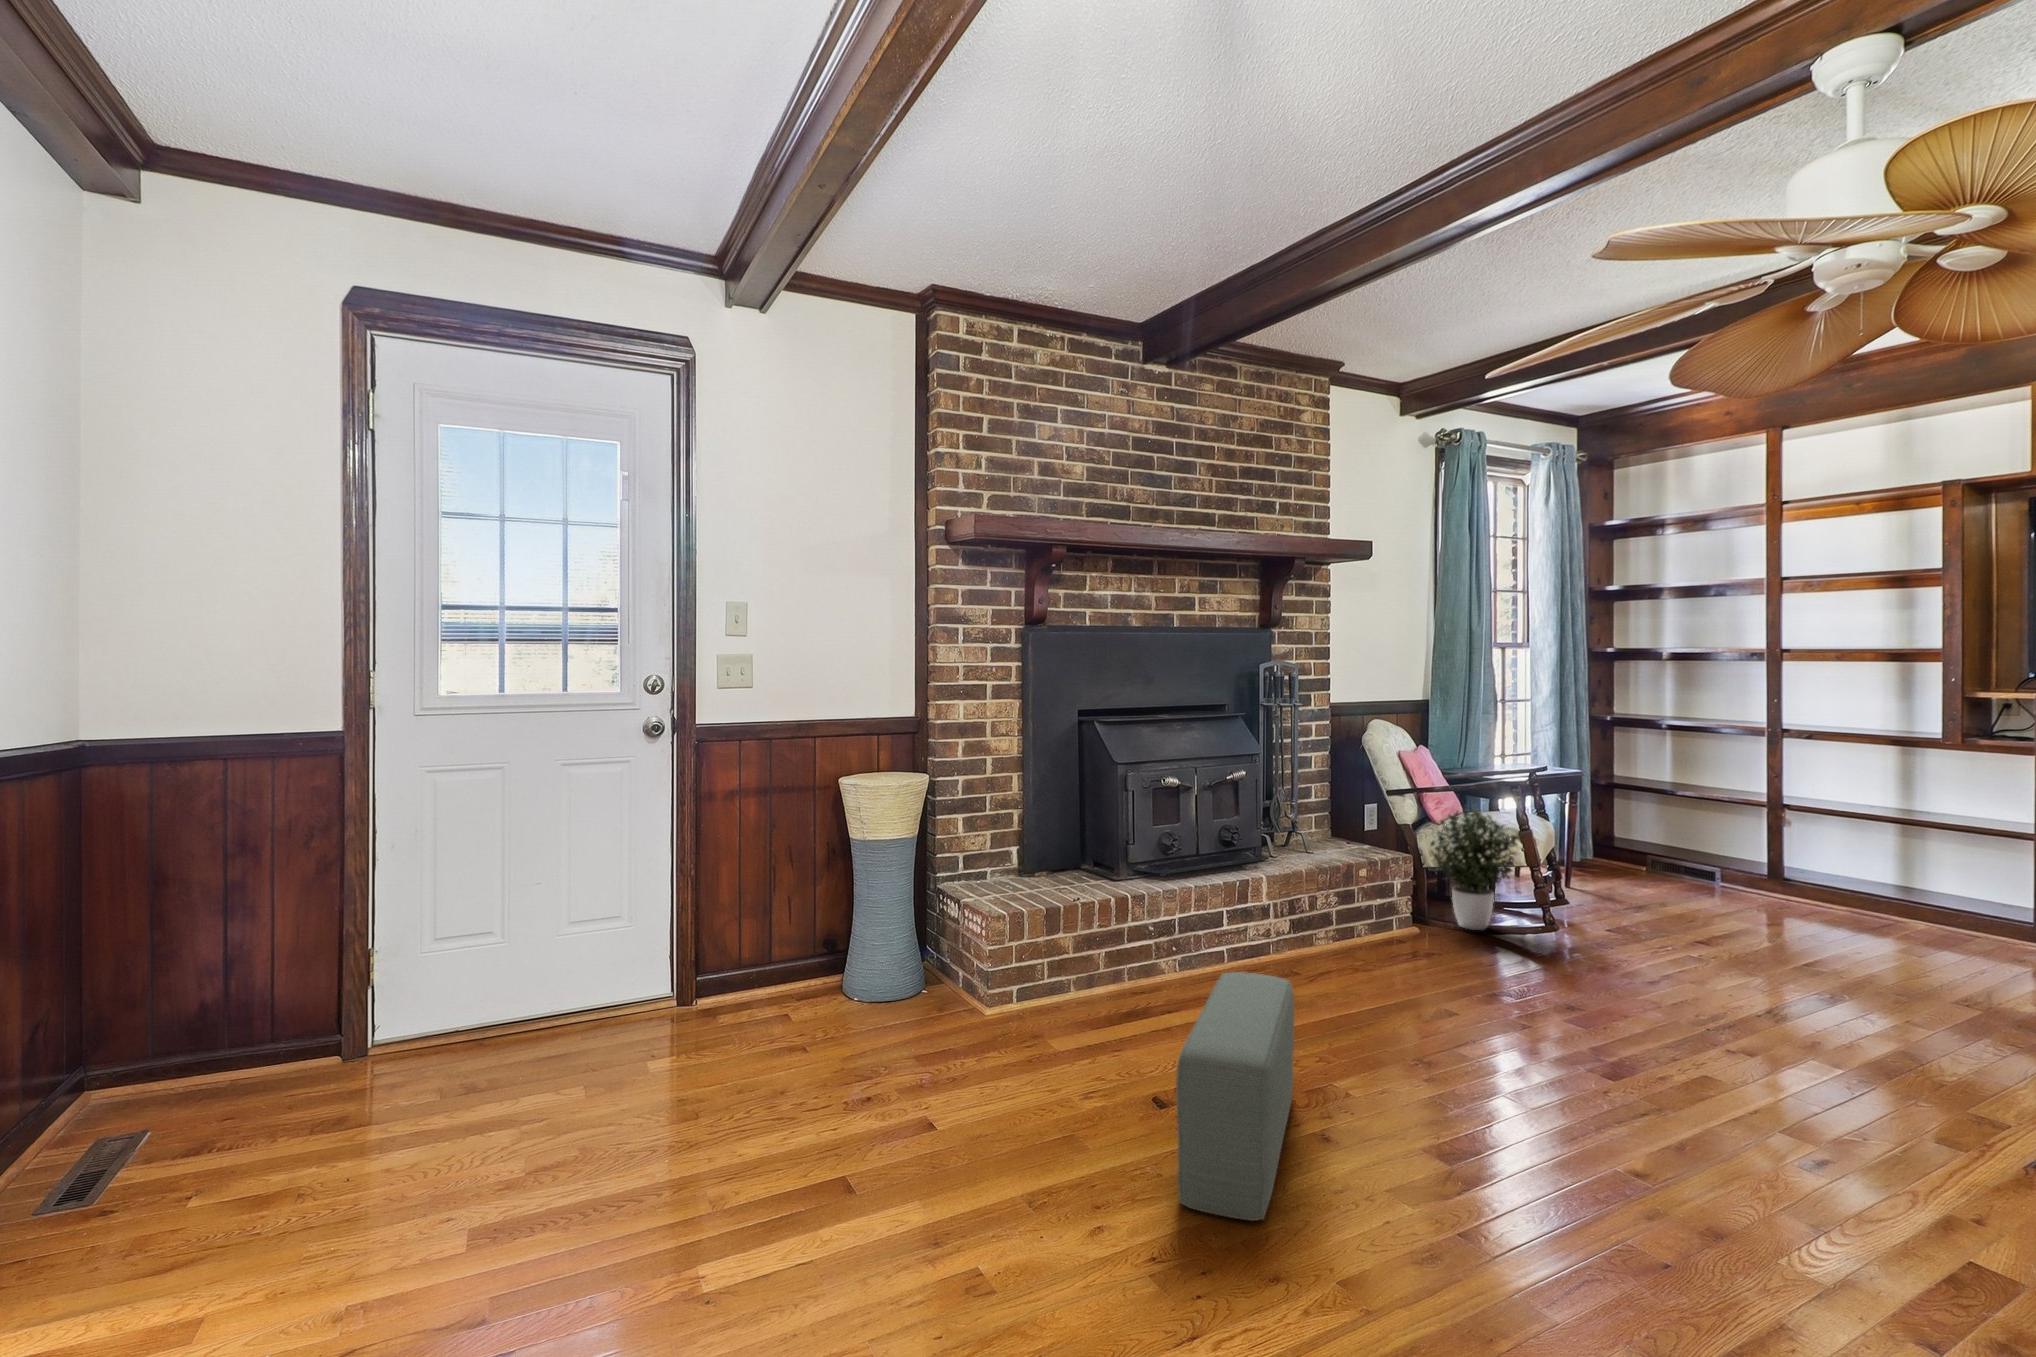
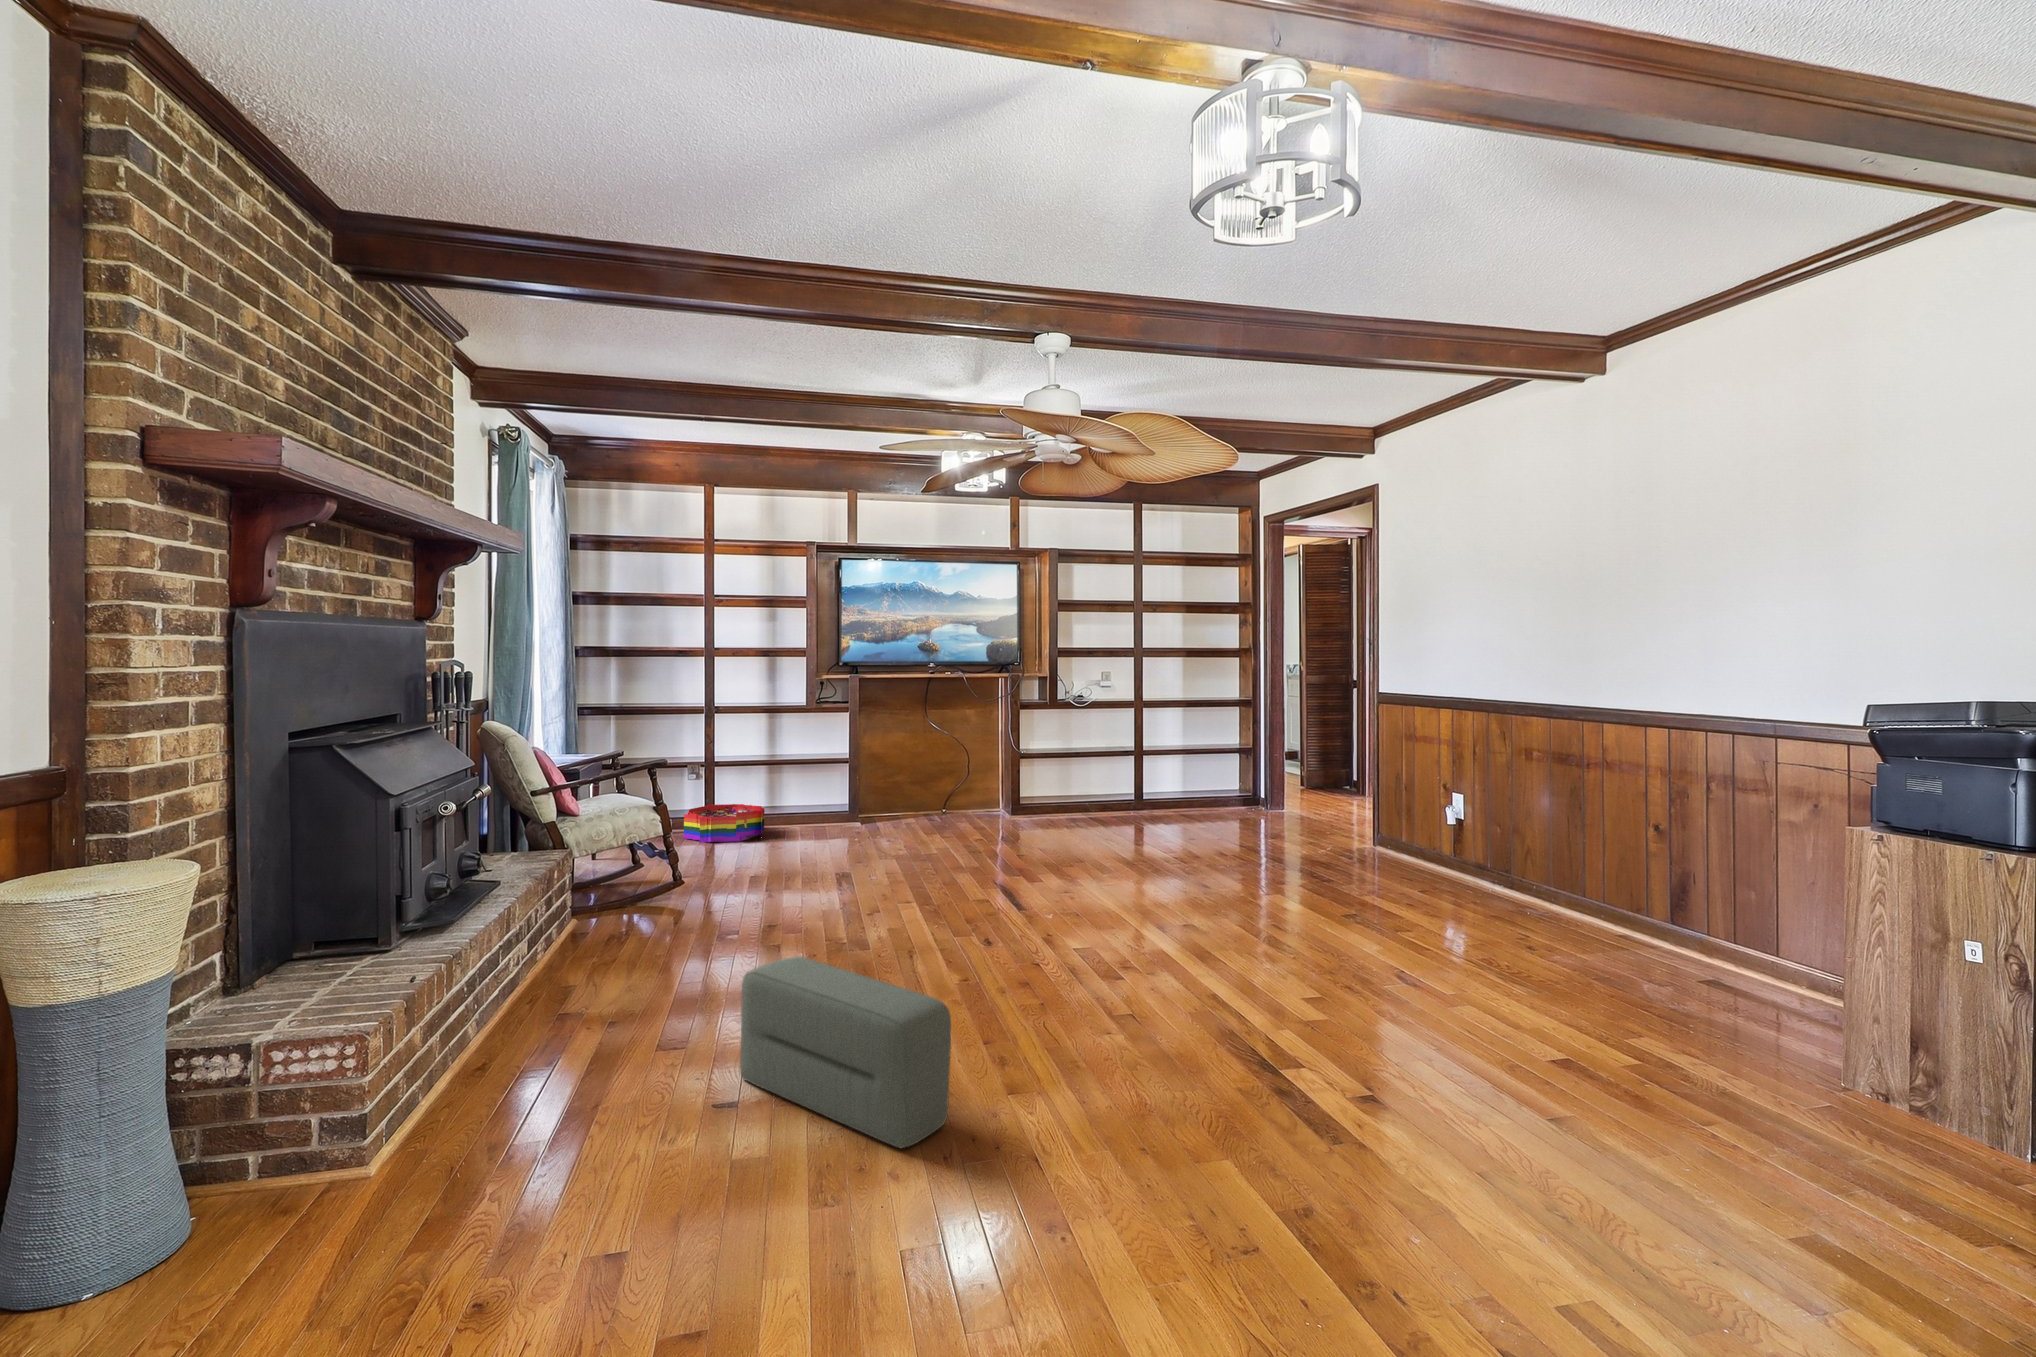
potted plant: present [1430,810,1518,930] -> none [570,795,653,905]
storage bin: none [1705,859,1843,917] -> present [684,804,765,843]

